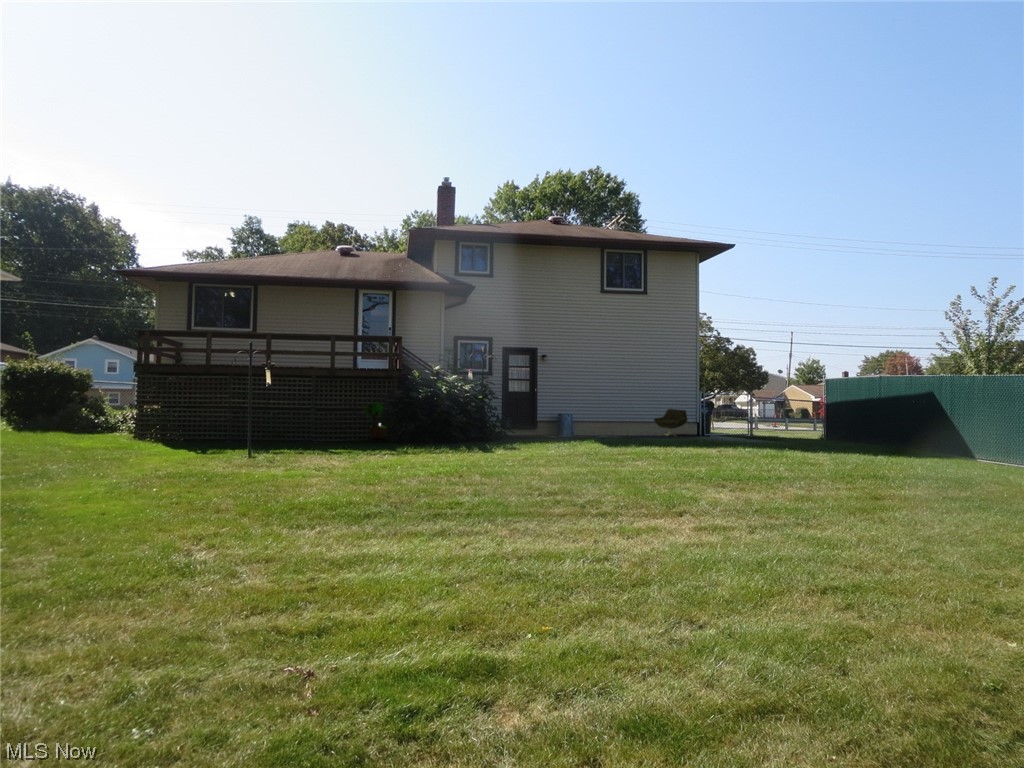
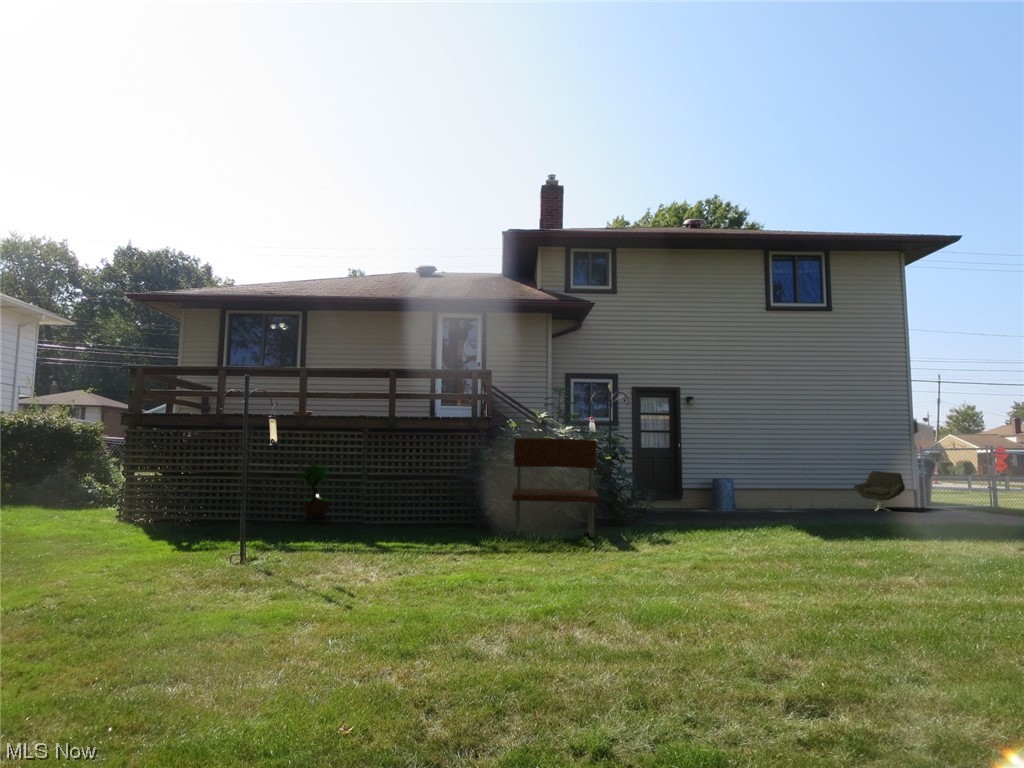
bench: none [417,384,471,446] -> present [512,438,599,538]
potted tree: present [364,402,387,439] -> present [298,463,330,518]

